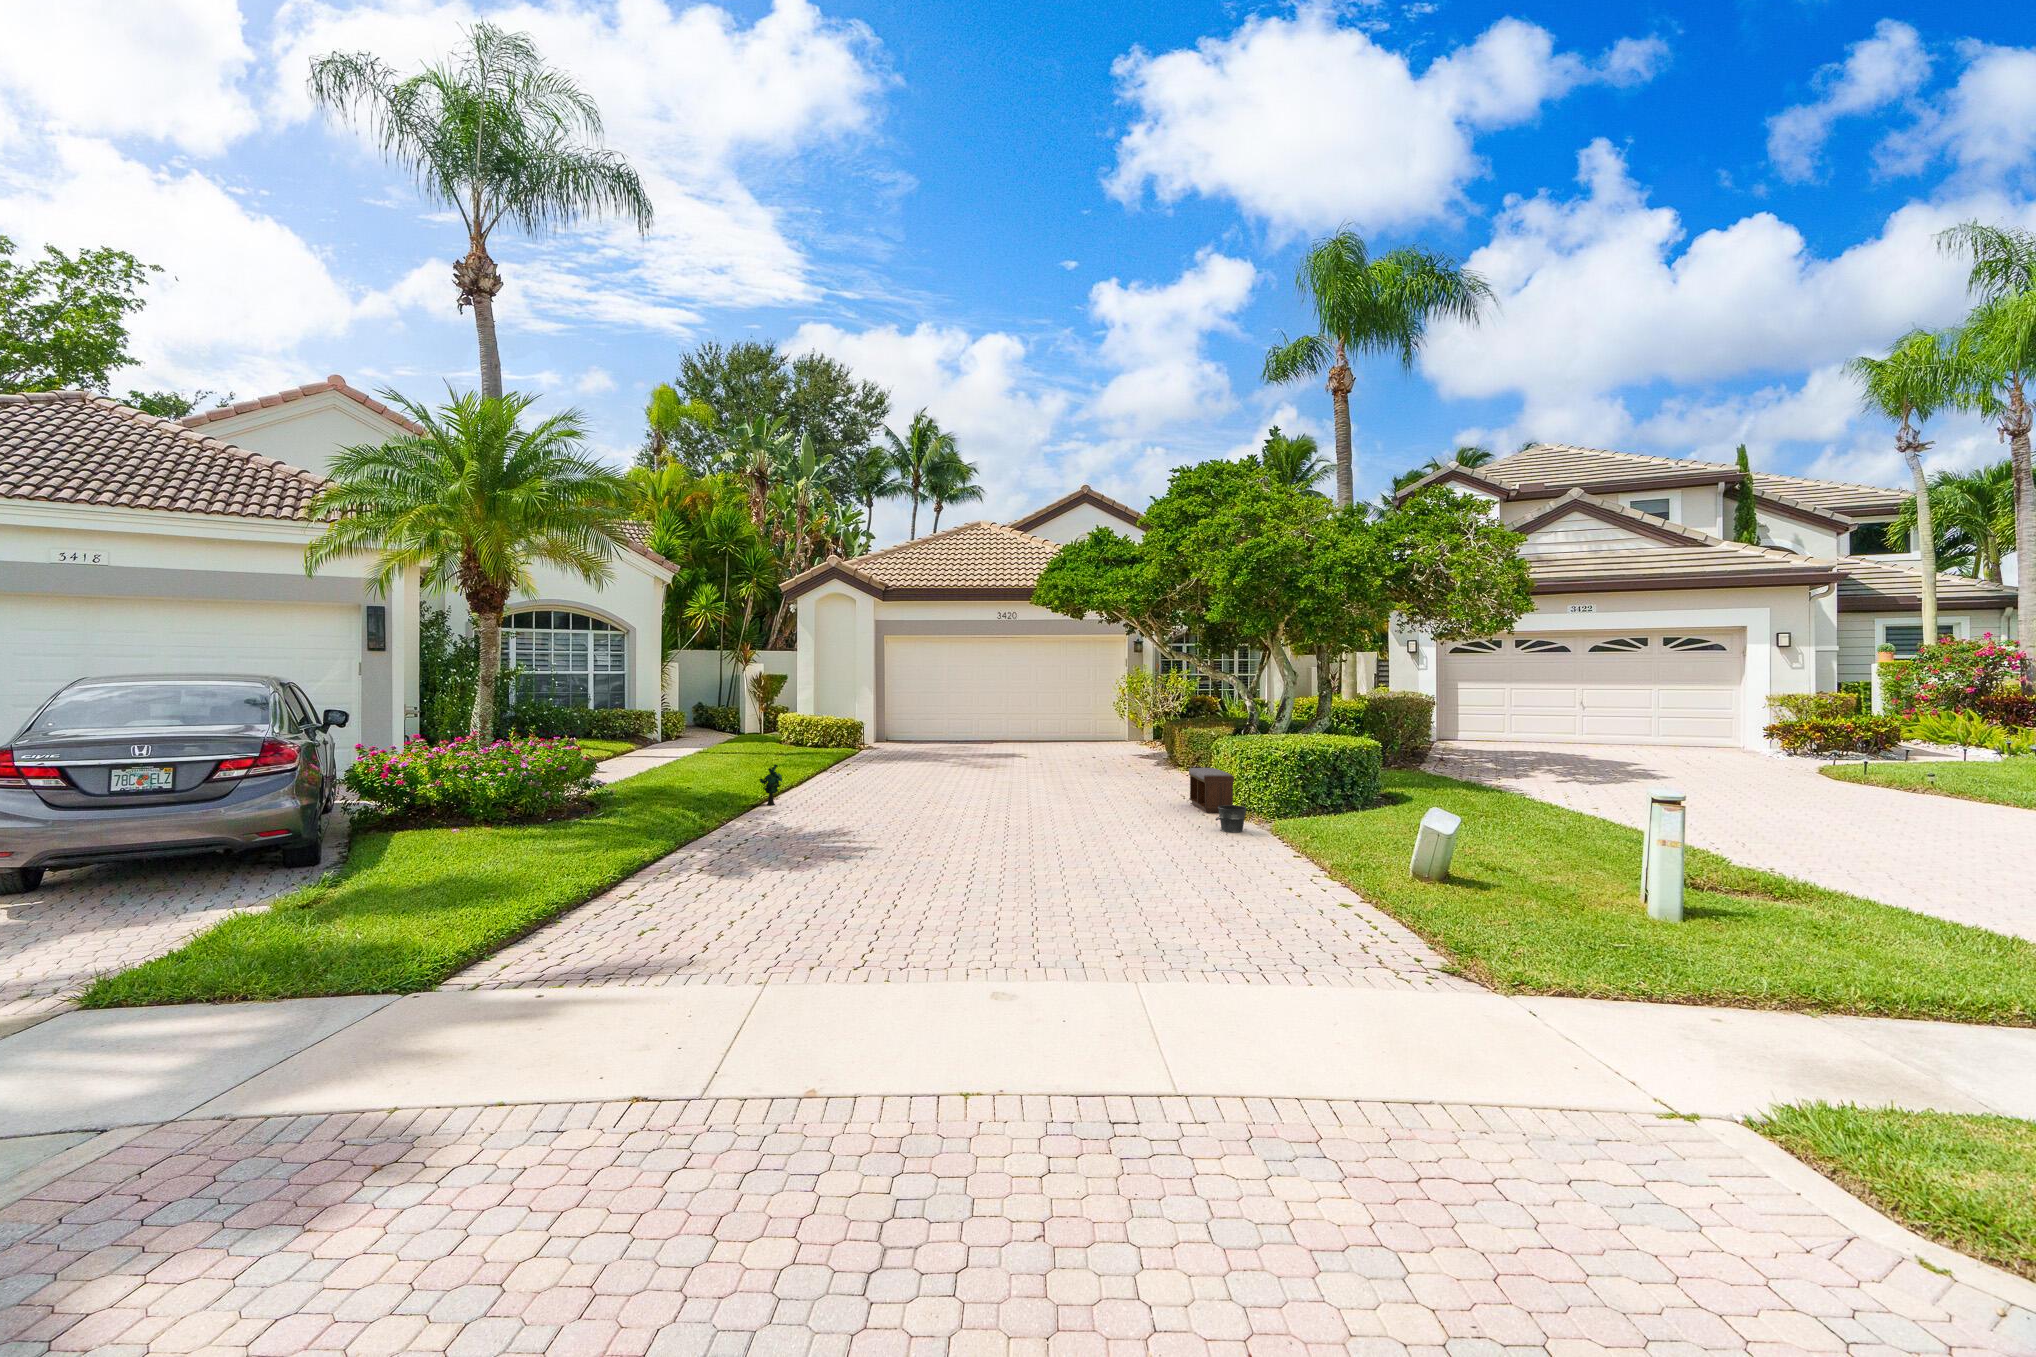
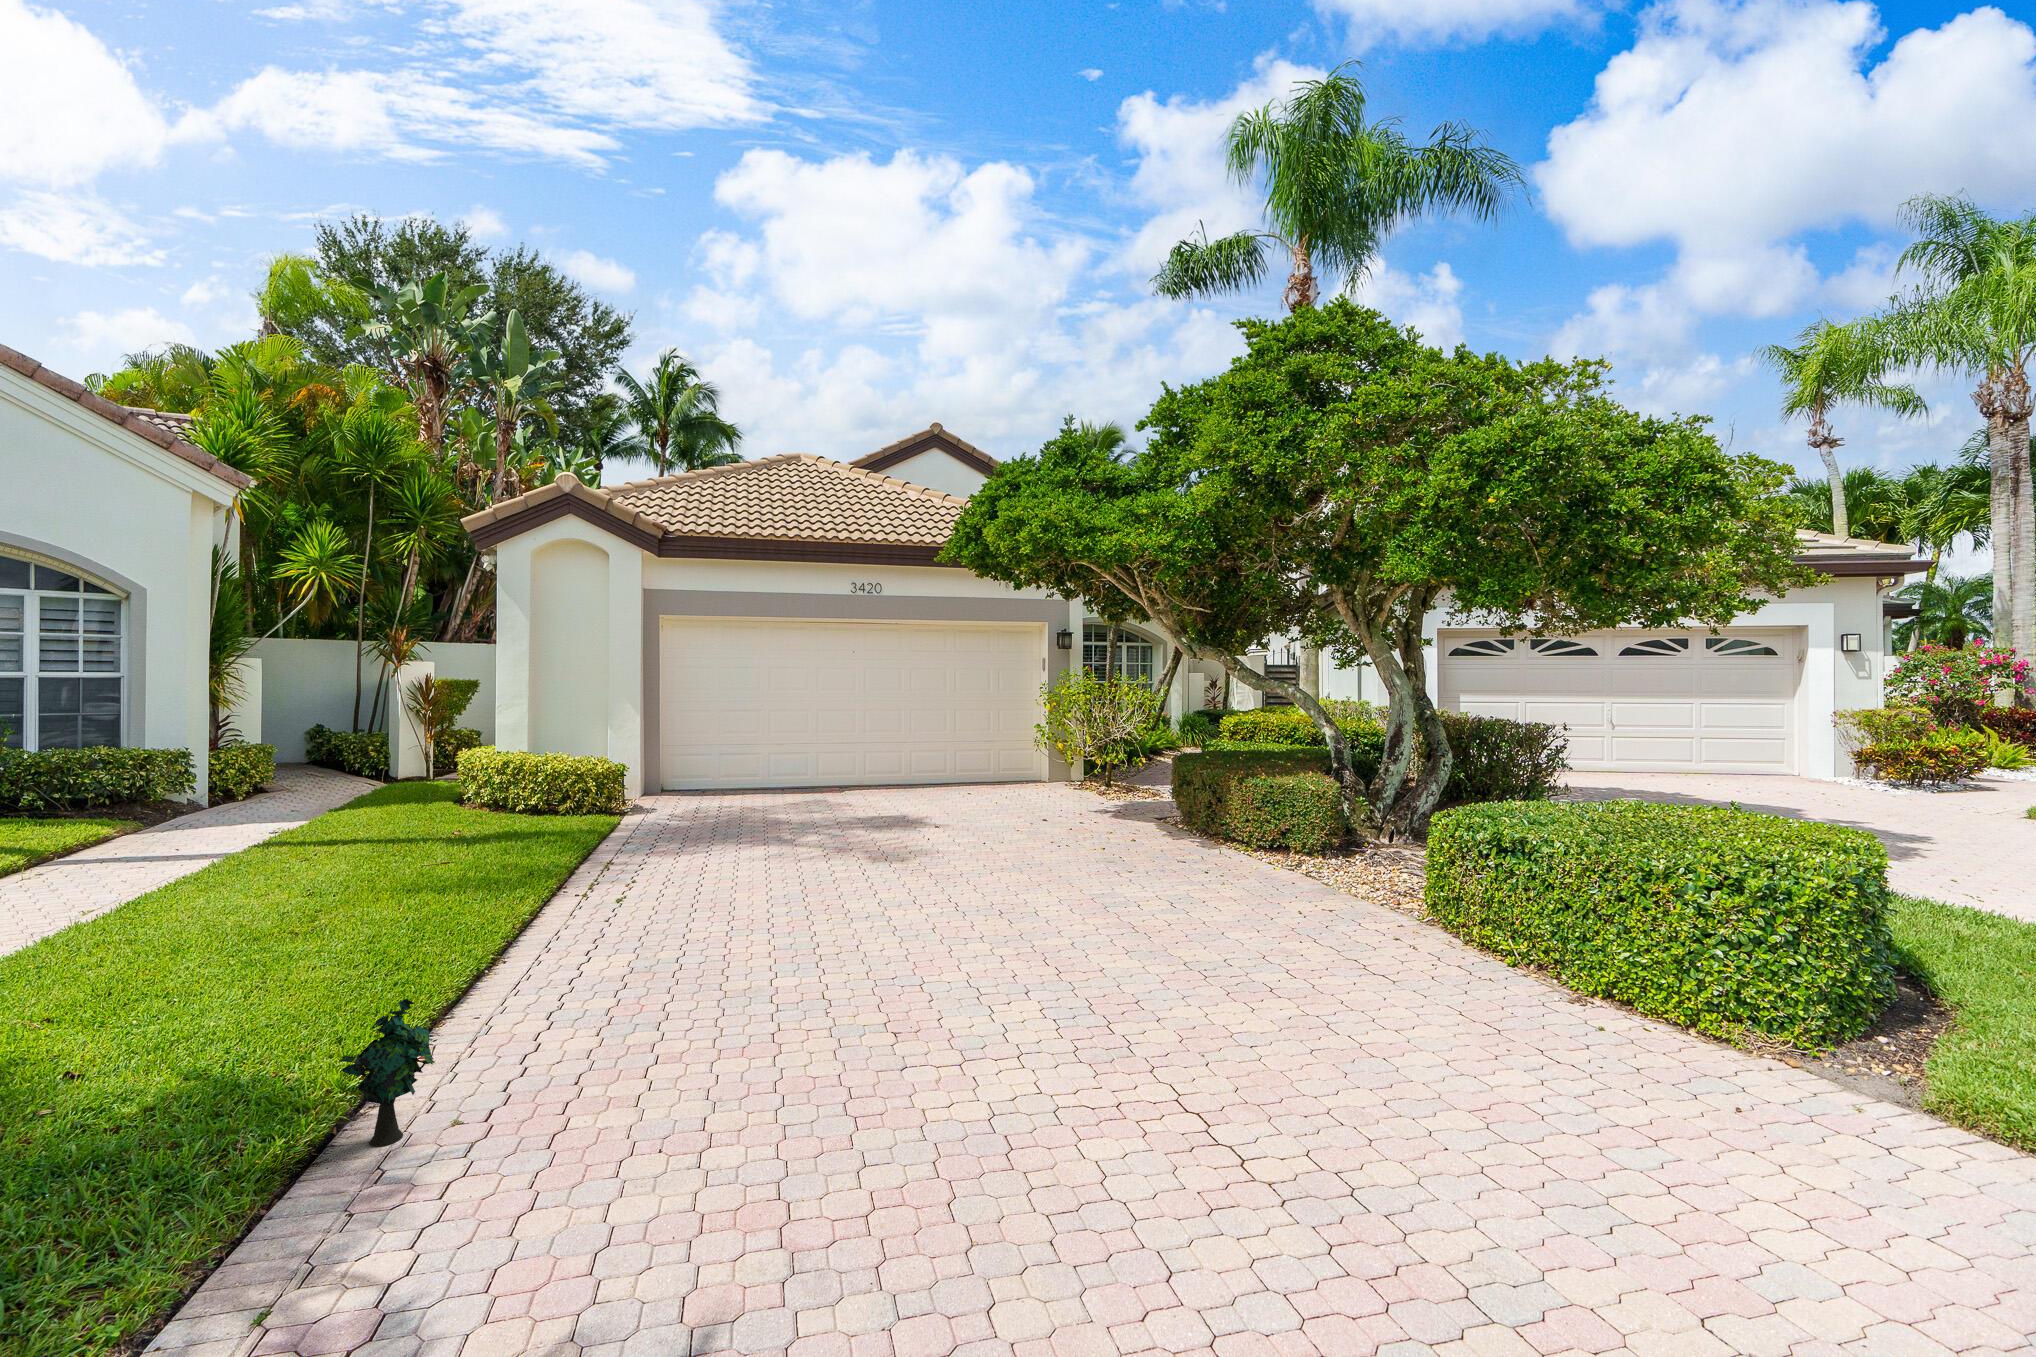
bench: present [1189,768,1234,813] -> none [1489,903,1669,1035]
bucket: present [1215,805,1247,832] -> none [1844,1075,1968,1177]

